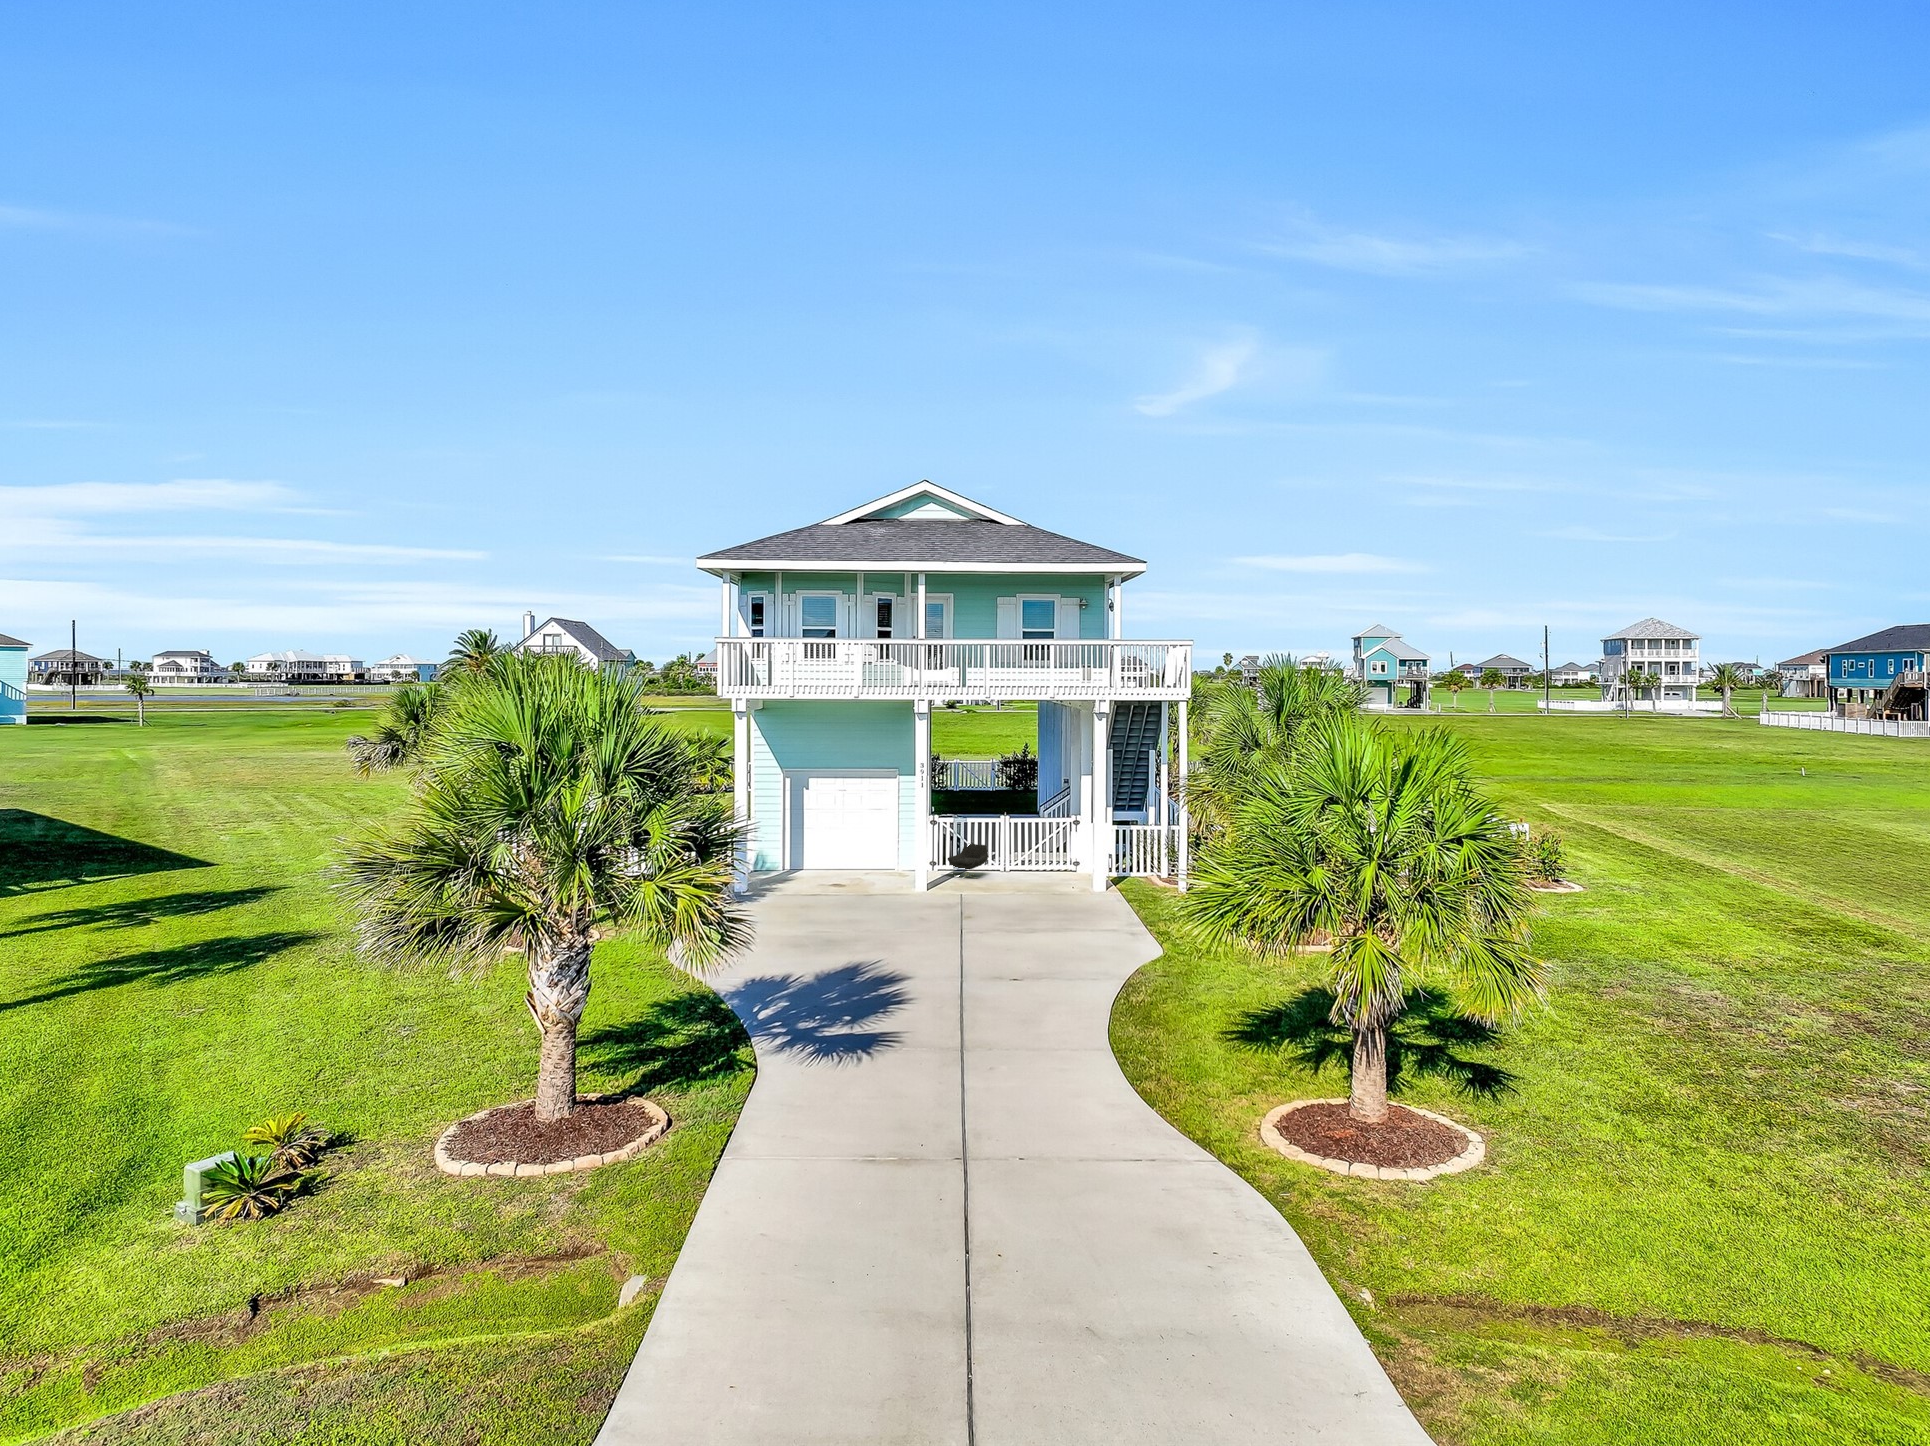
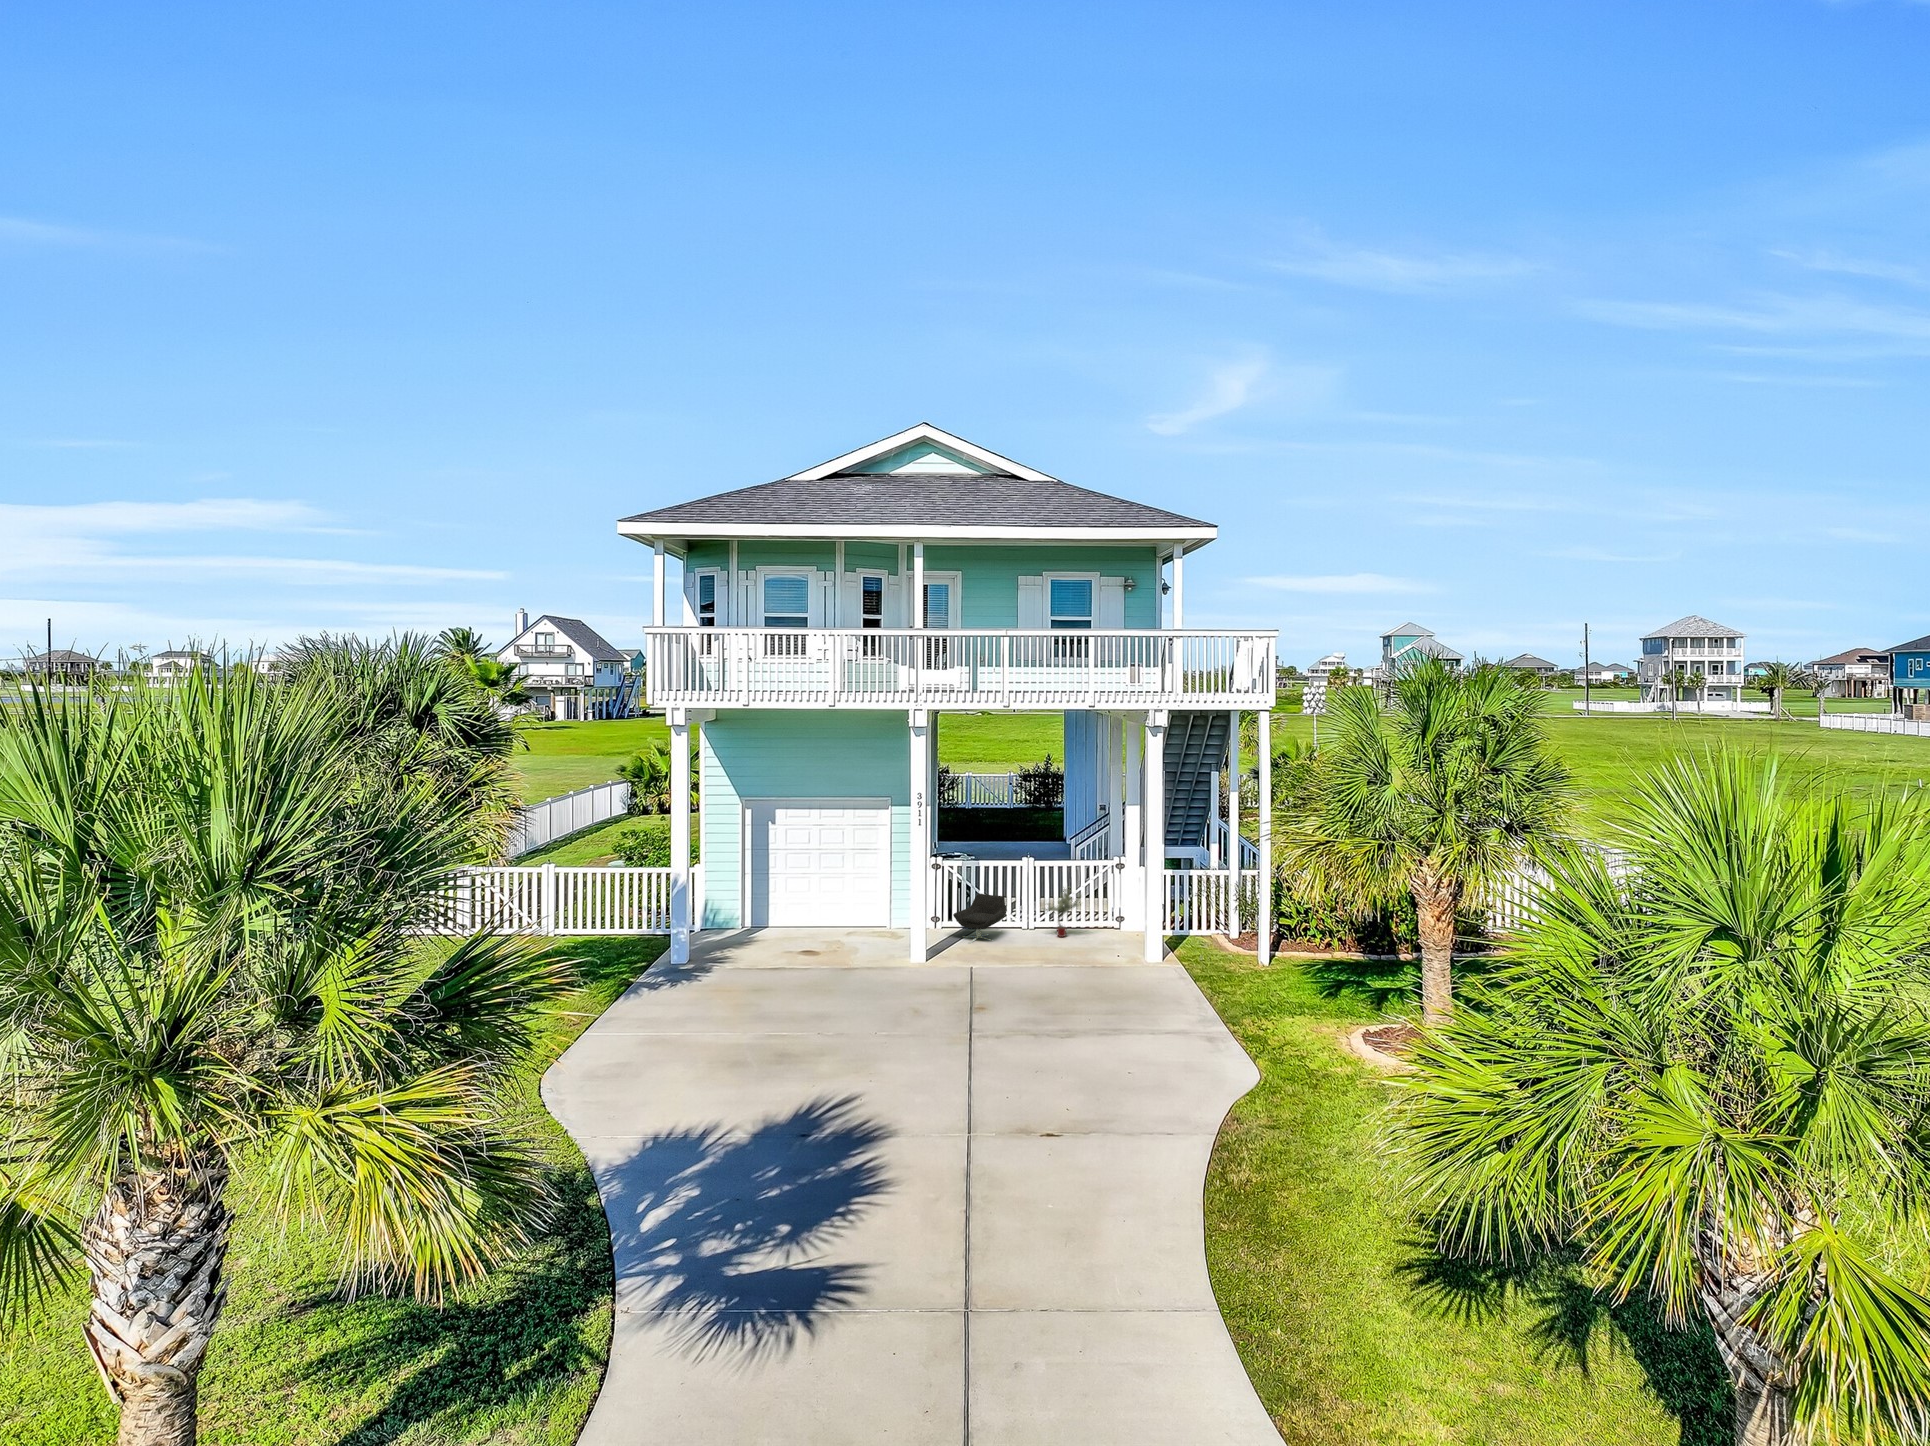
potted tree: none [1015,837,1047,876] -> present [1042,889,1081,937]

